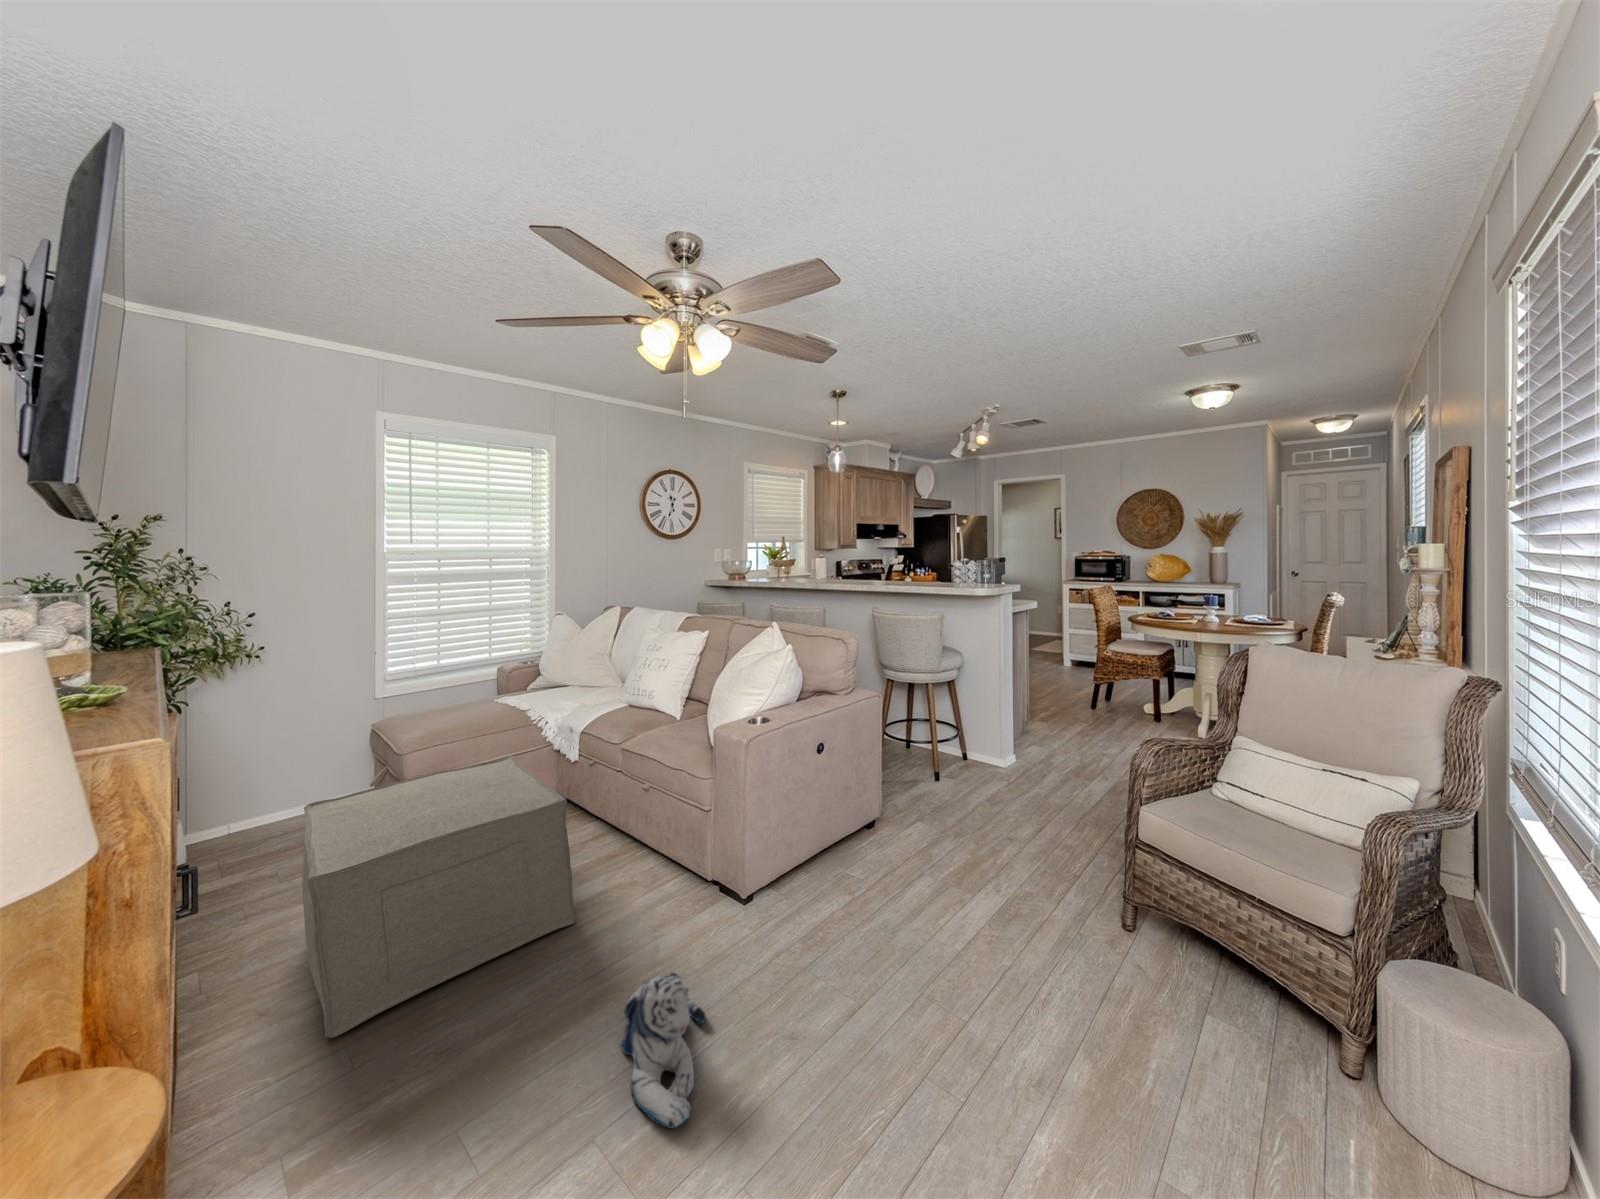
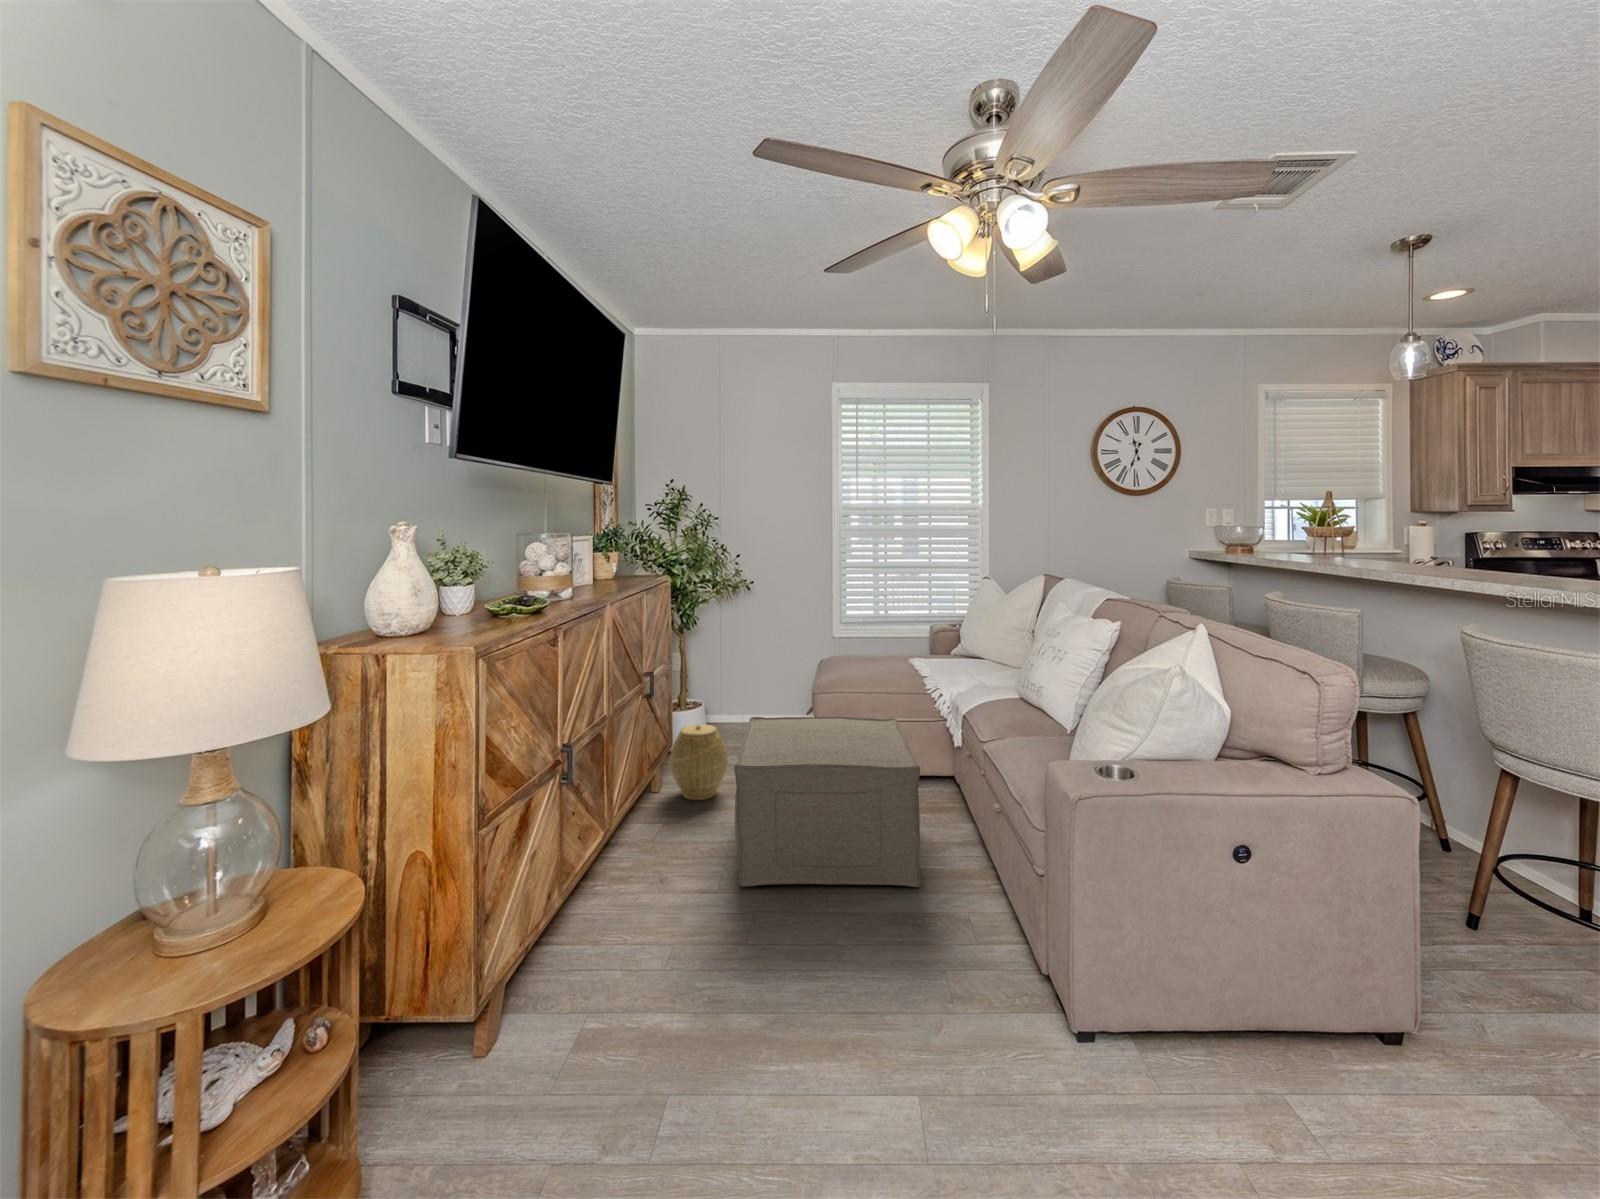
woven basket: none [140,832,261,951] -> present [670,724,728,800]
plush toy: present [620,972,706,1129] -> none [909,946,998,1076]

